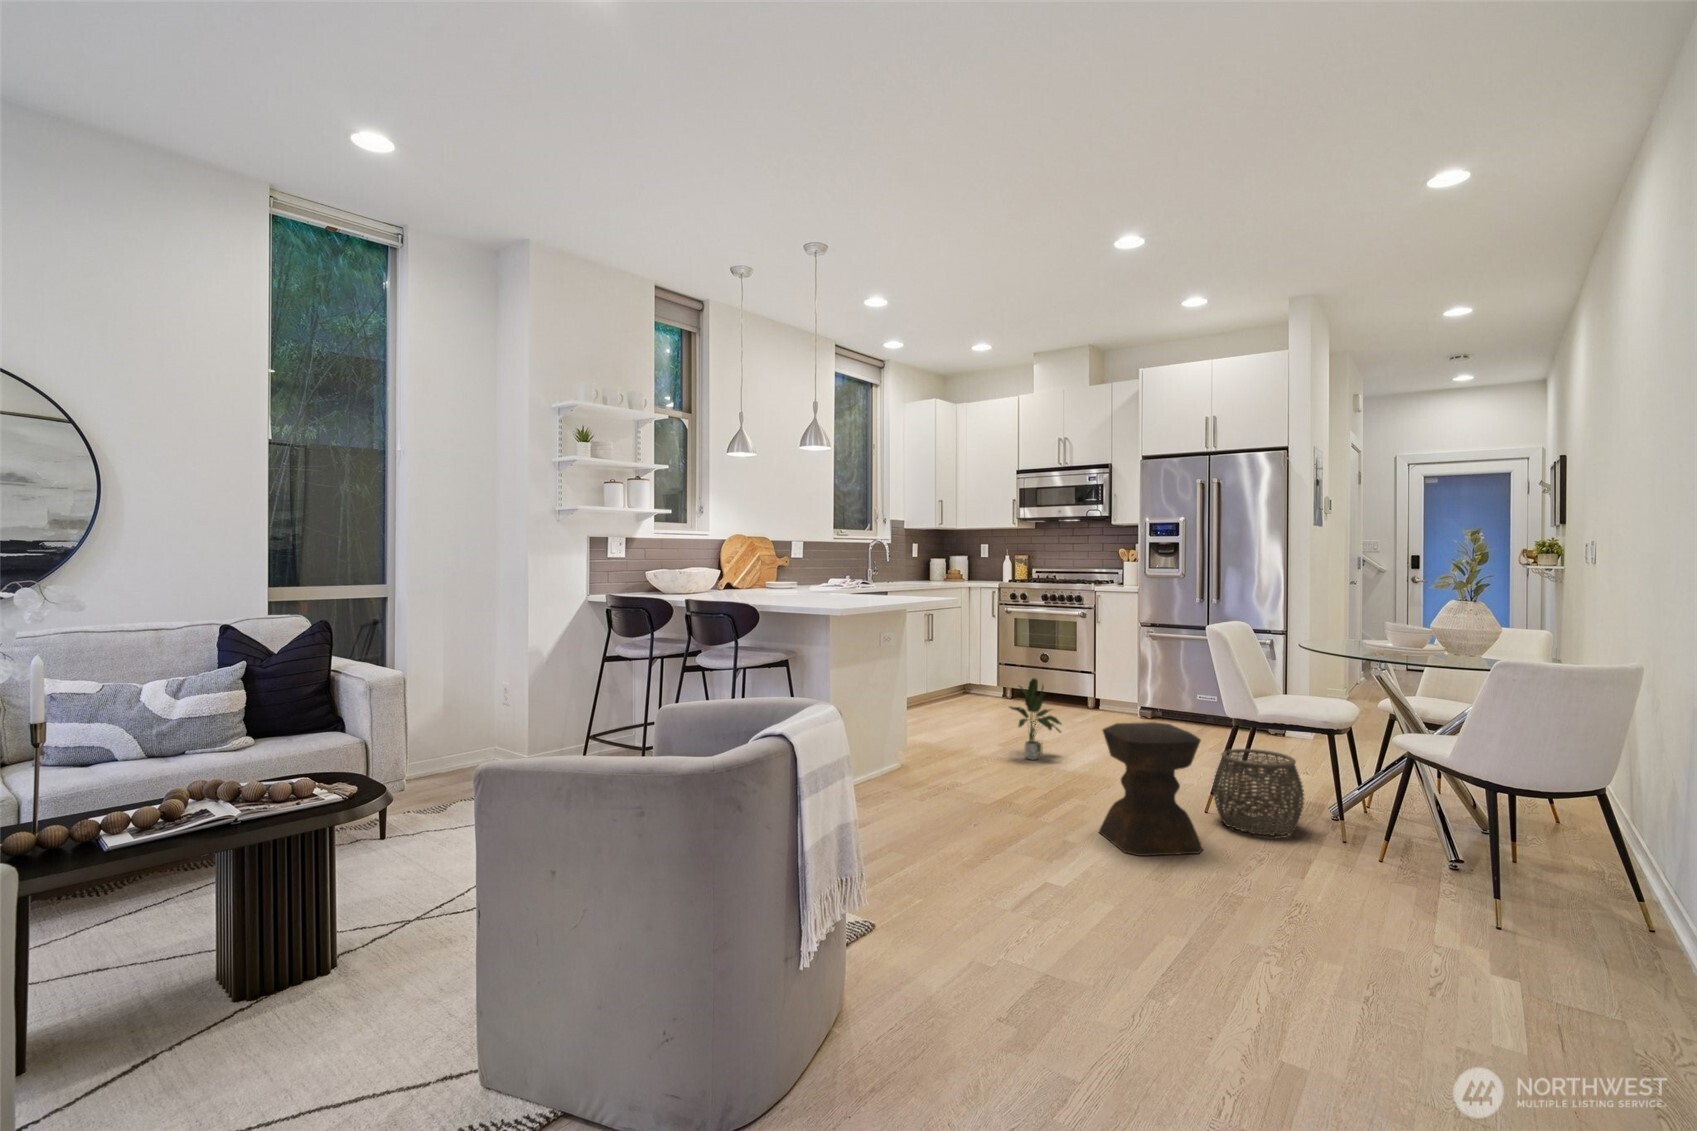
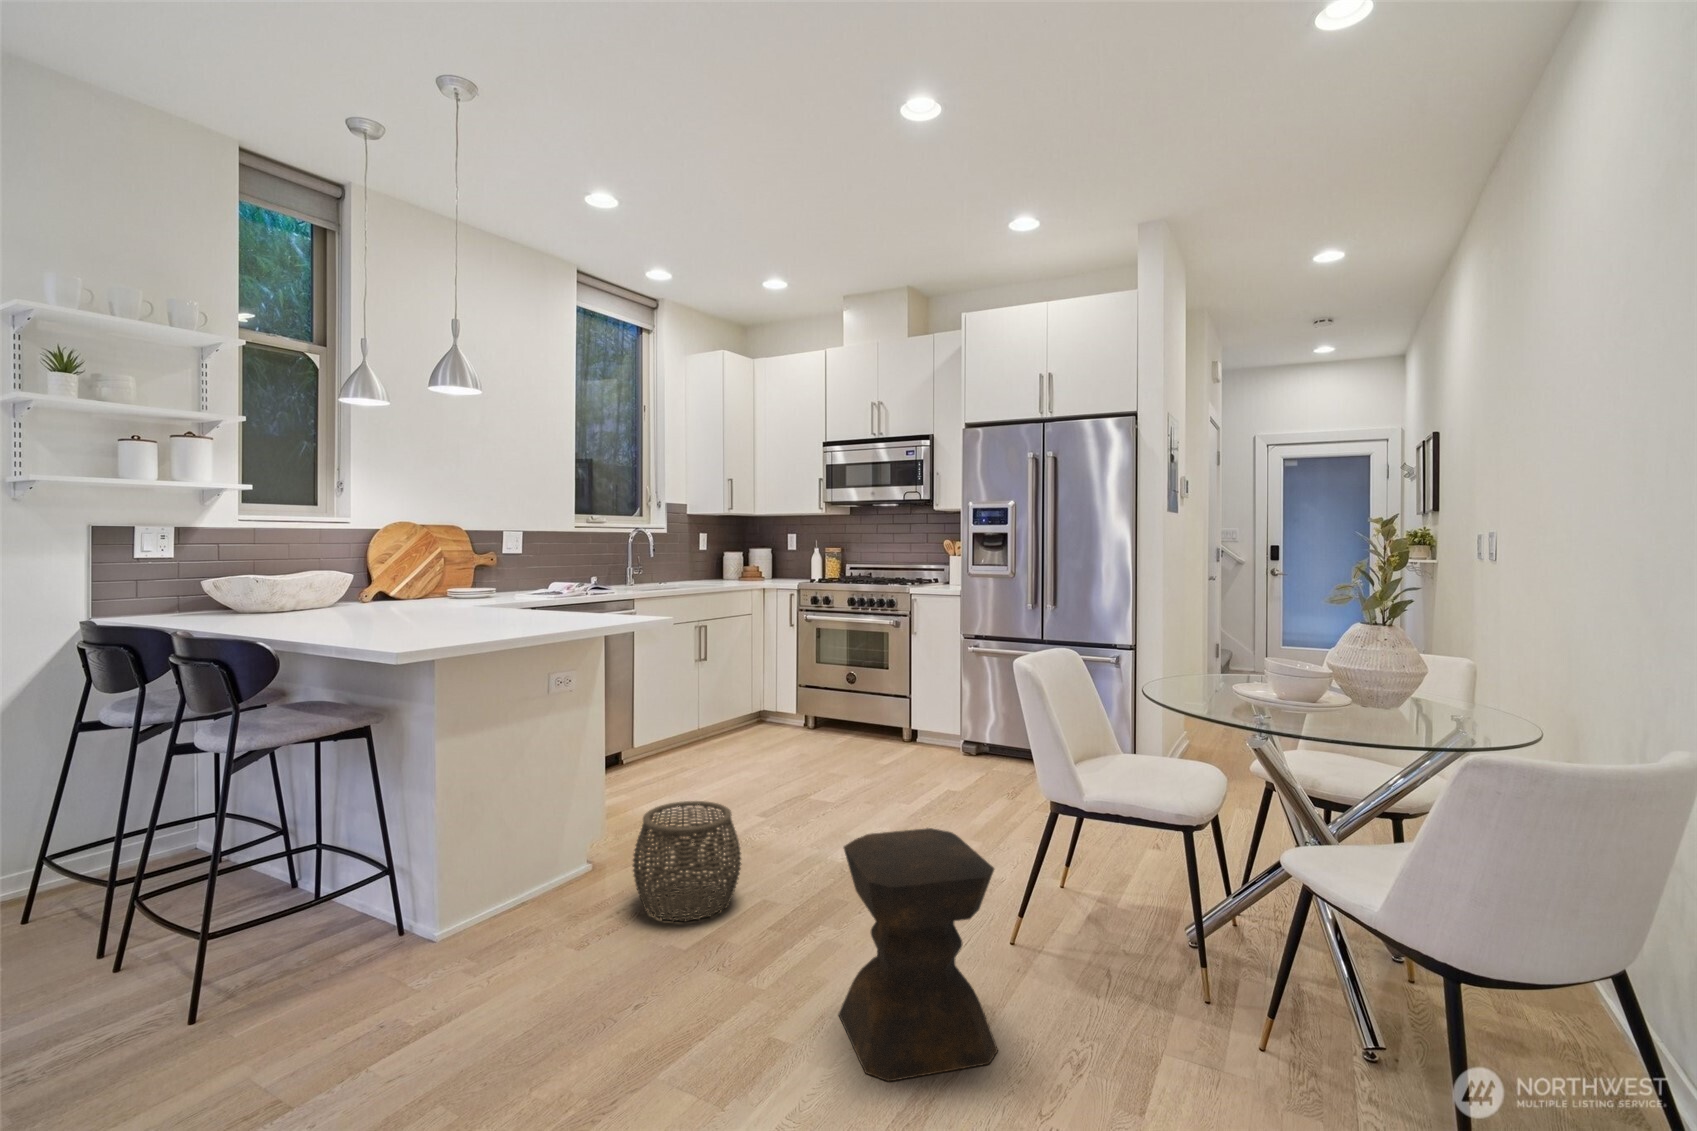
potted plant: present [1010,678,1061,760] -> none [760,725,839,841]
woven basket: present [1213,749,1304,836] -> present [633,801,741,921]

